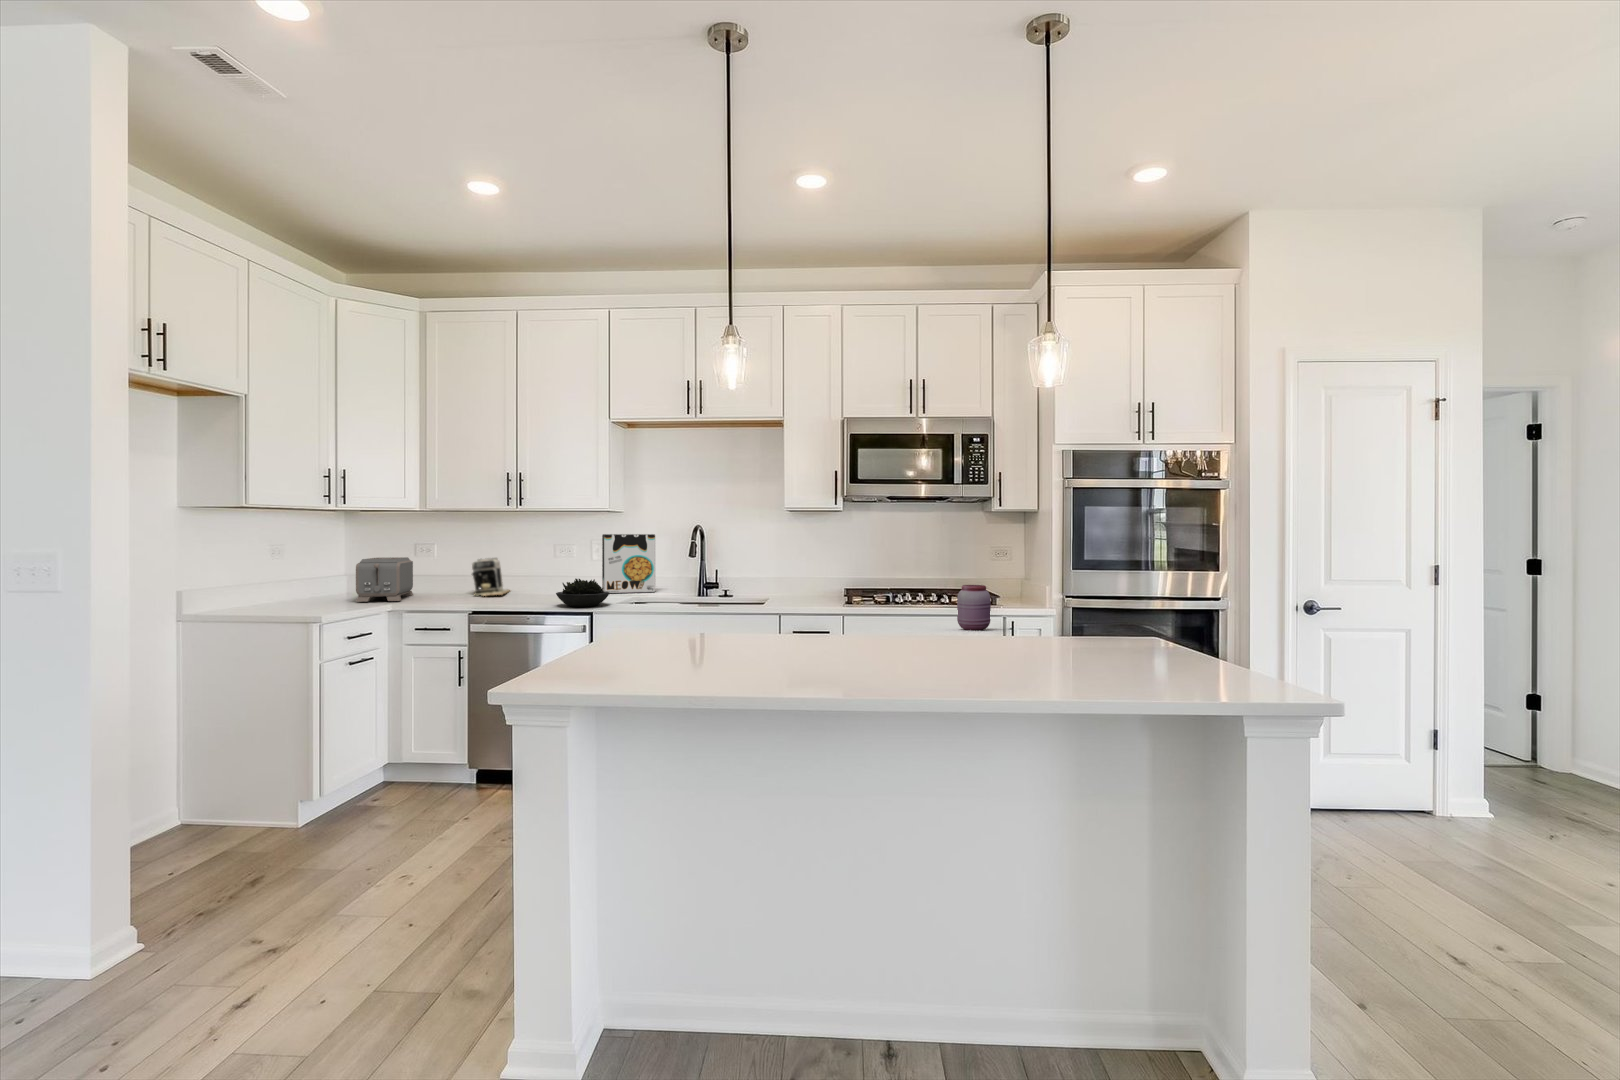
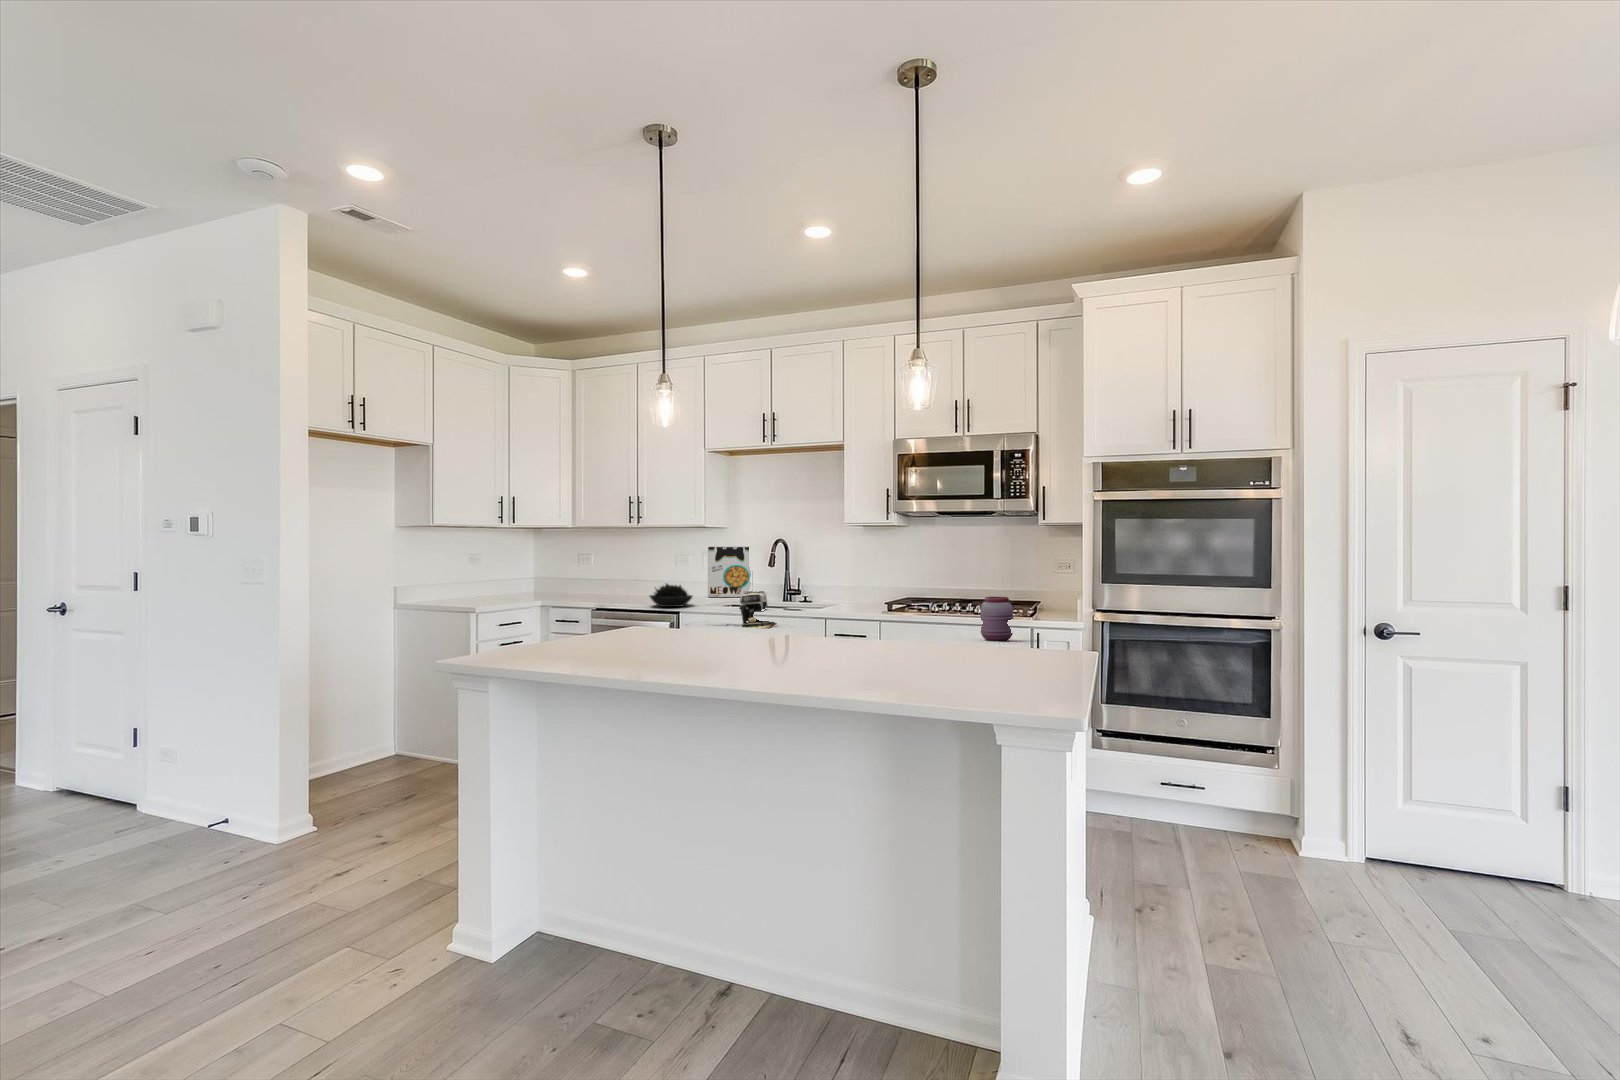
toaster: present [356,557,413,602] -> none [519,565,569,599]
coffee maker: present [472,558,510,596] -> present [739,591,777,629]

